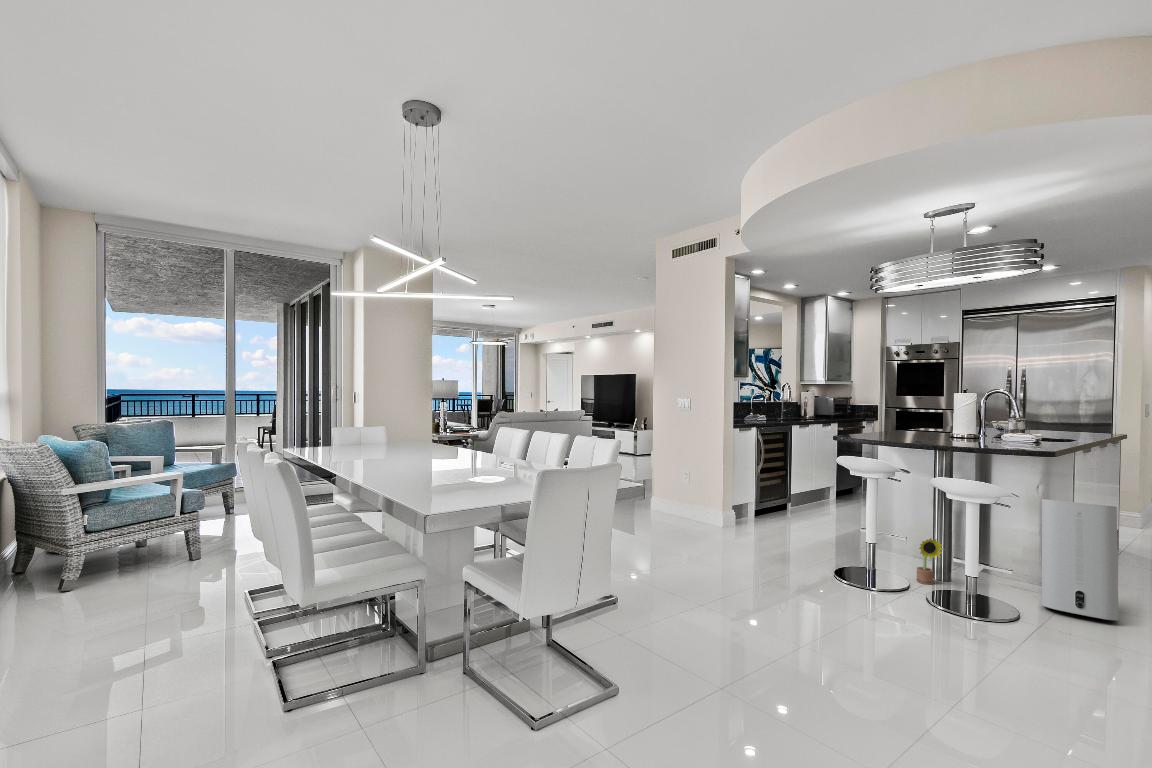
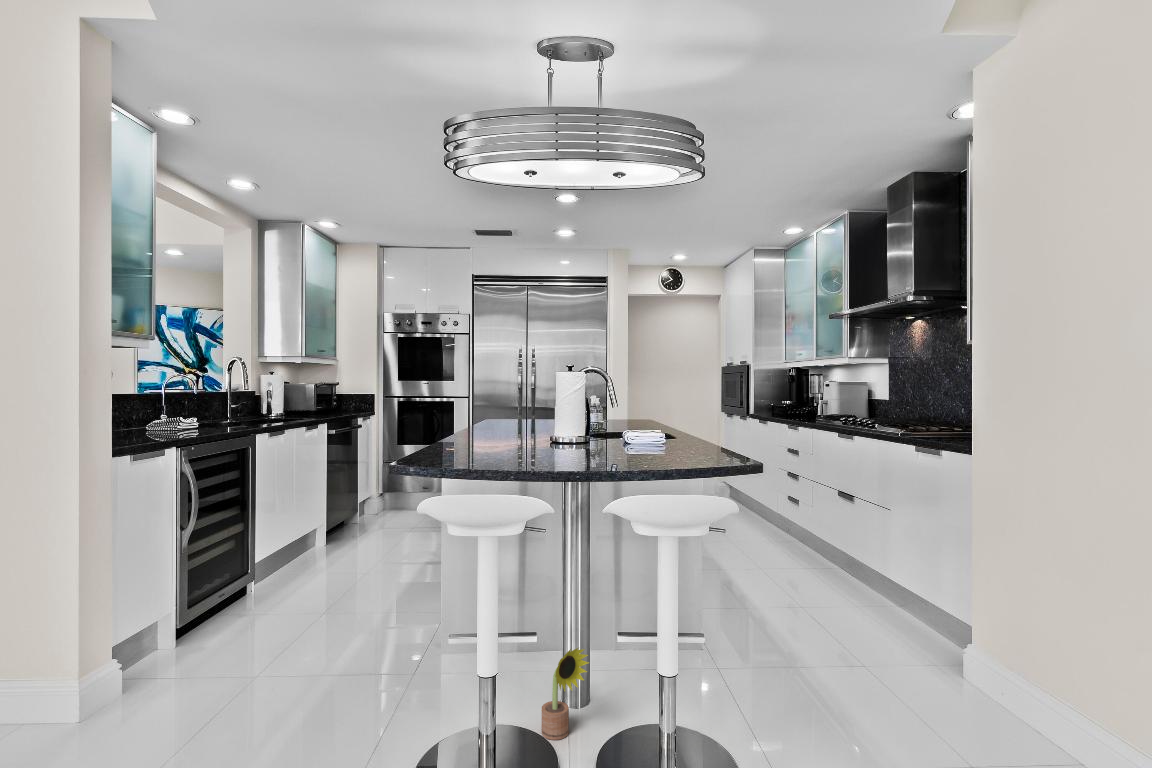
air purifier: present [1042,499,1118,620] -> none [712,534,813,726]

